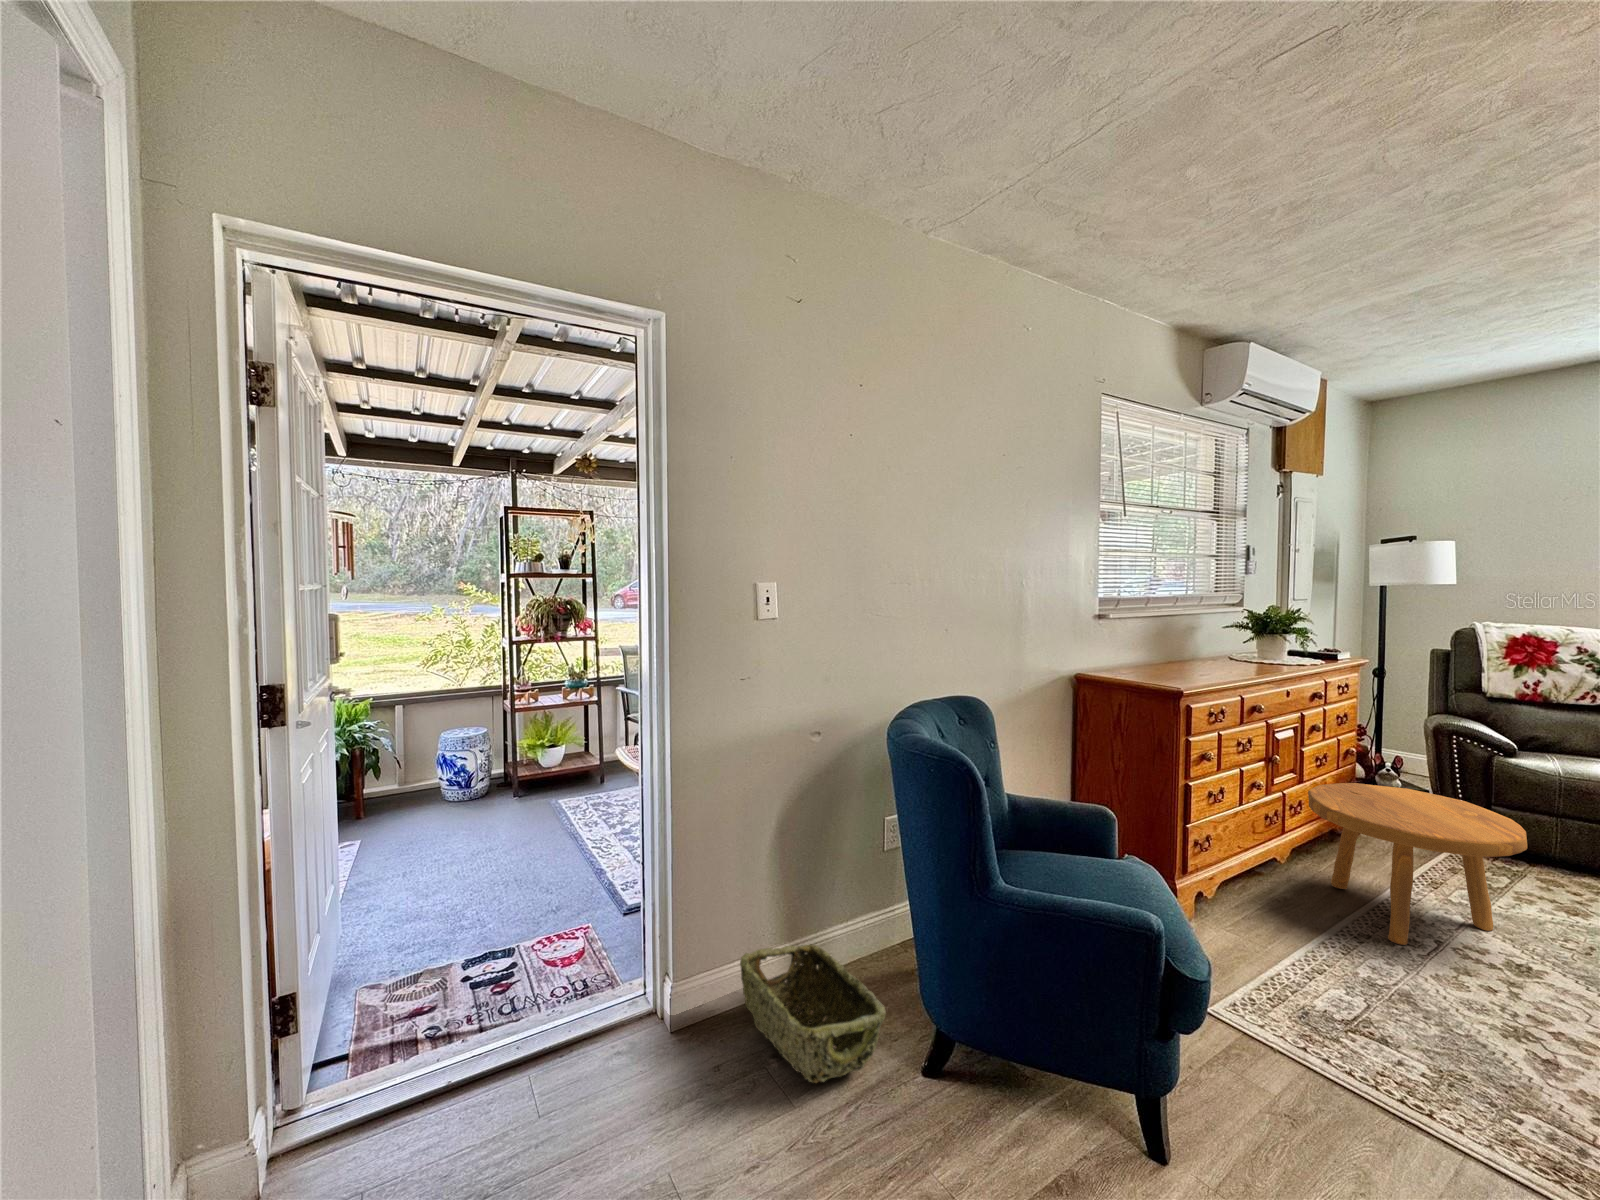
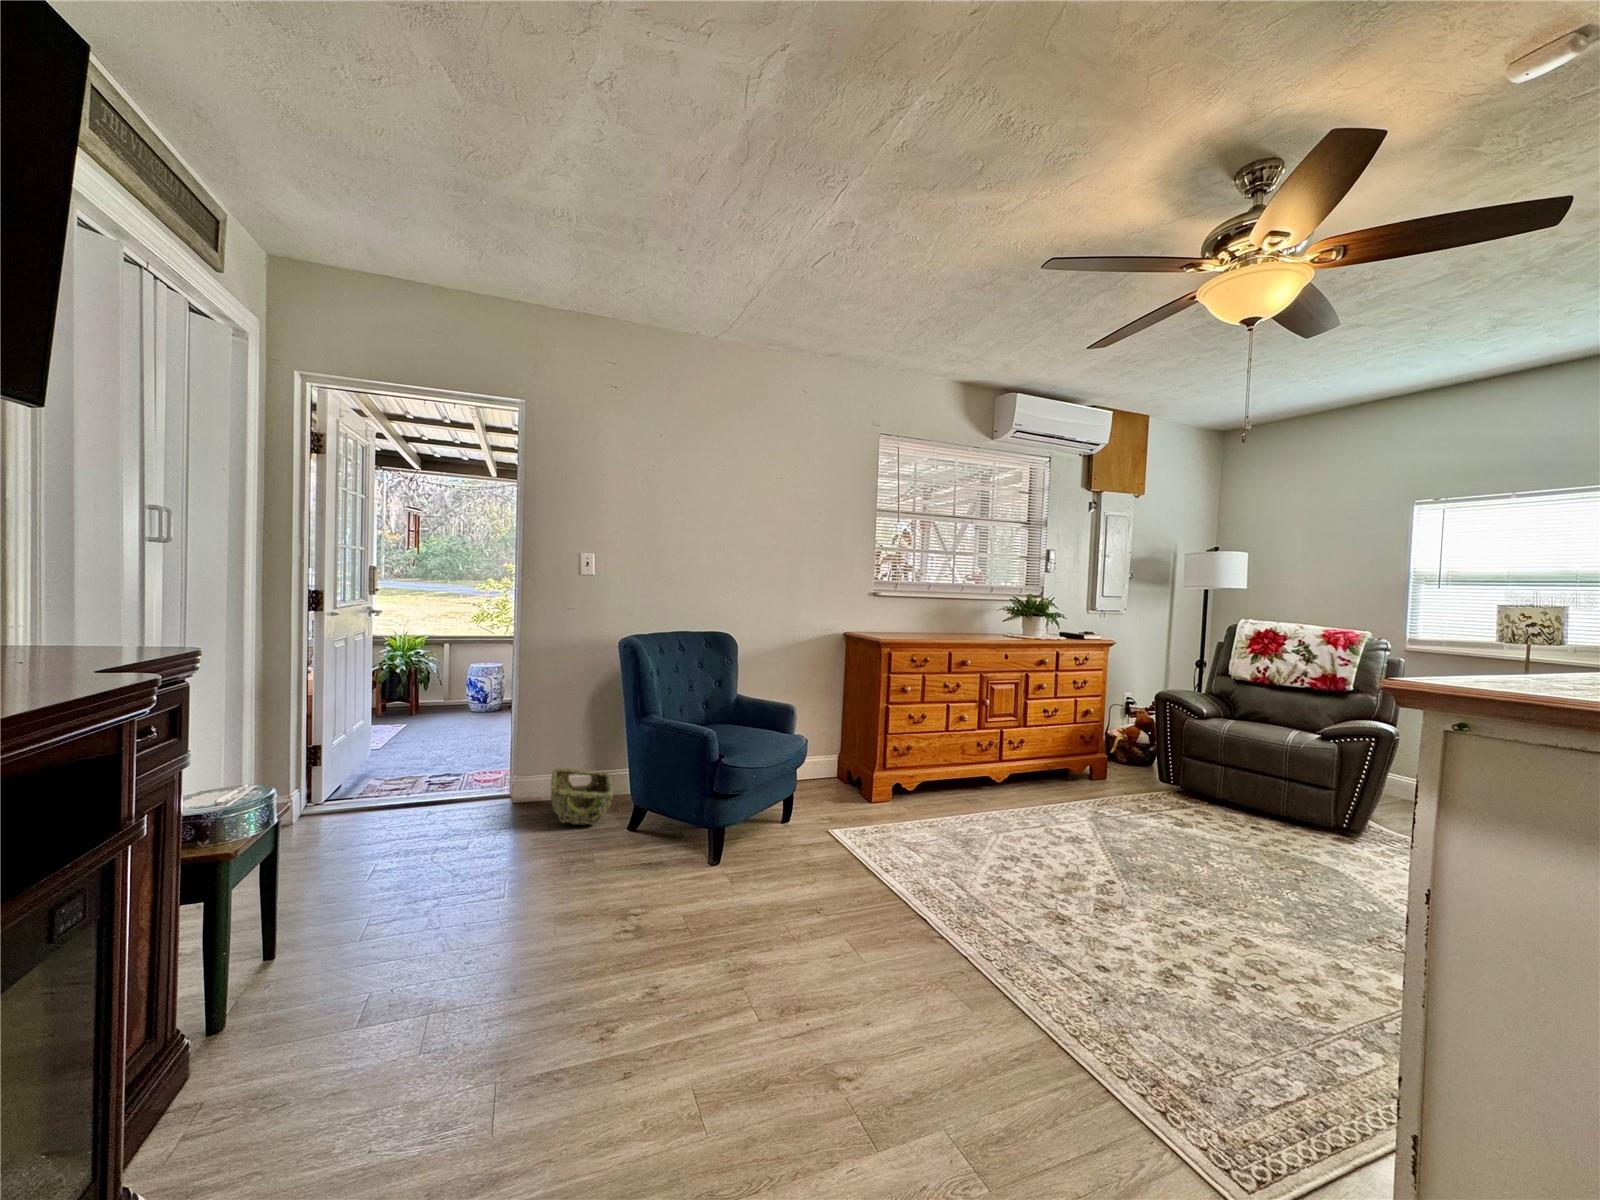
footstool: present [1308,783,1527,945] -> none [989,725,1110,828]

